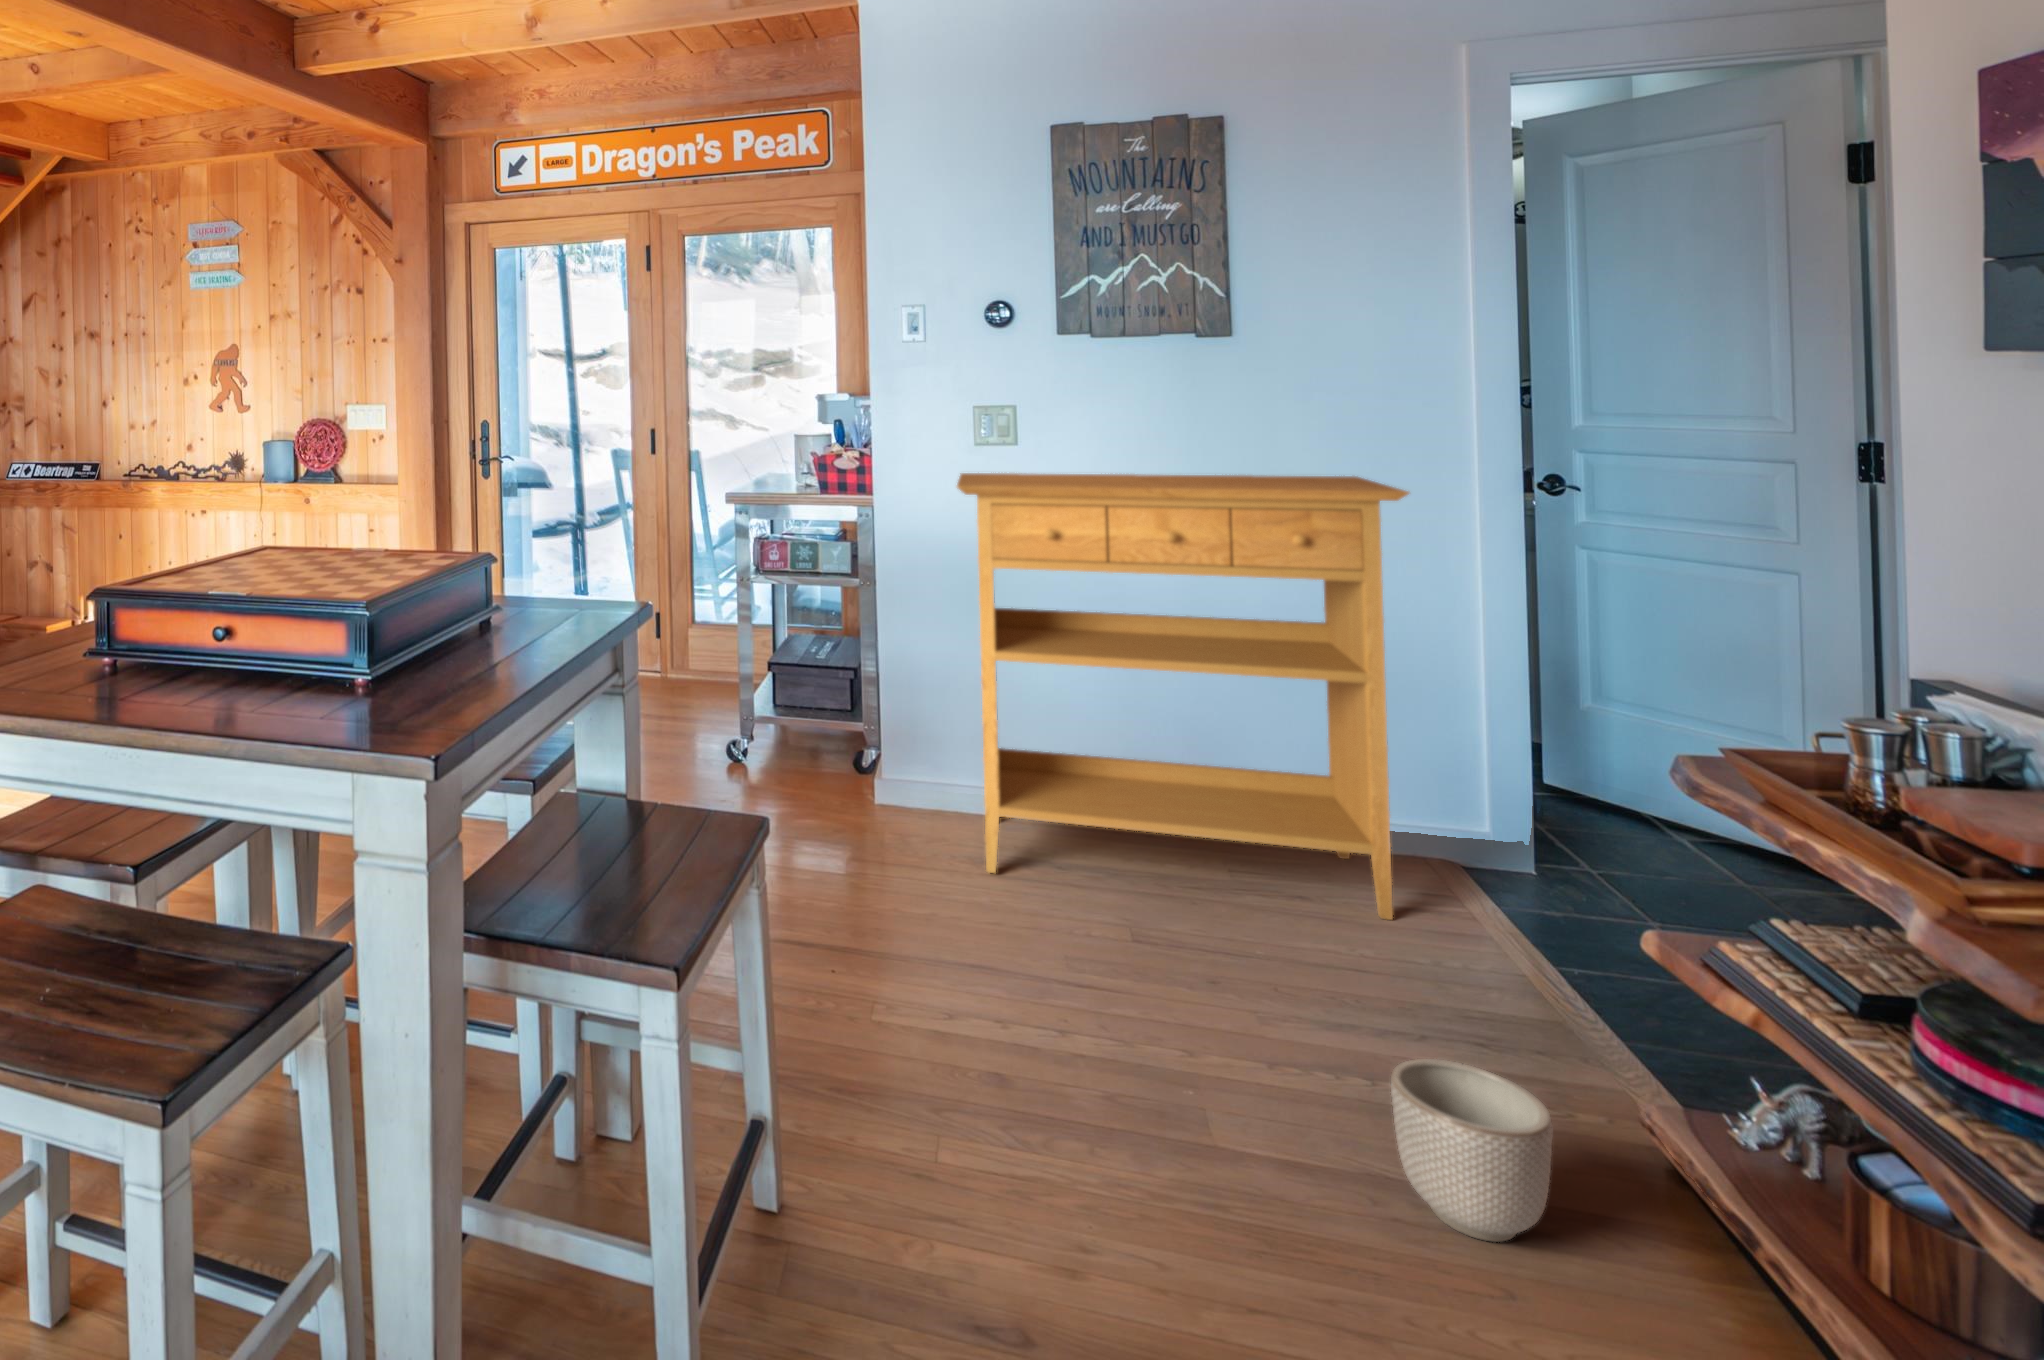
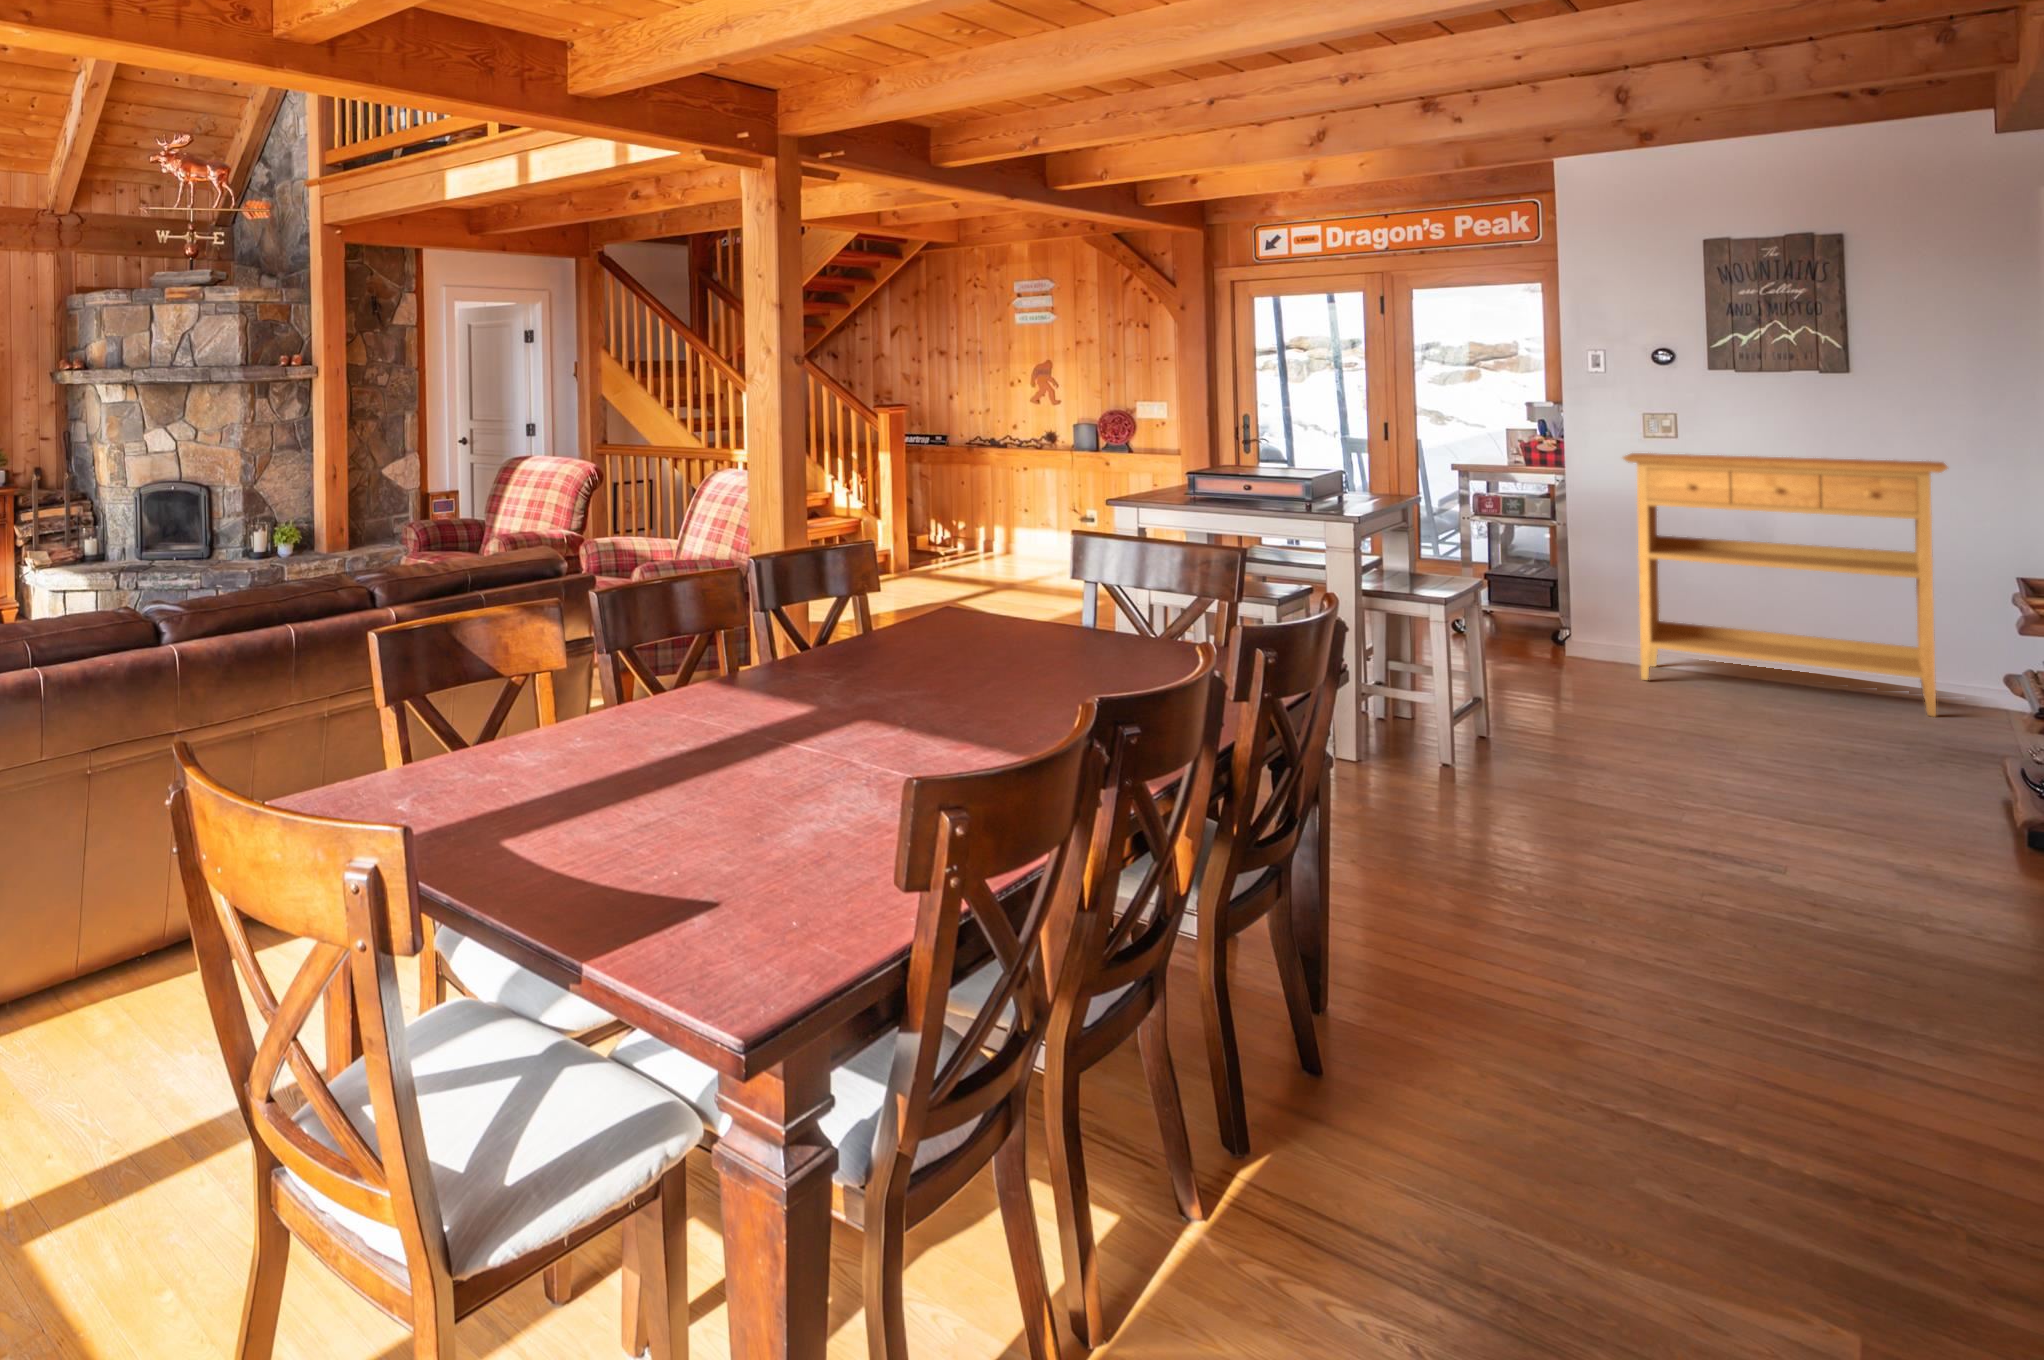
planter: present [1391,1059,1552,1242] -> none [1834,711,1916,777]

